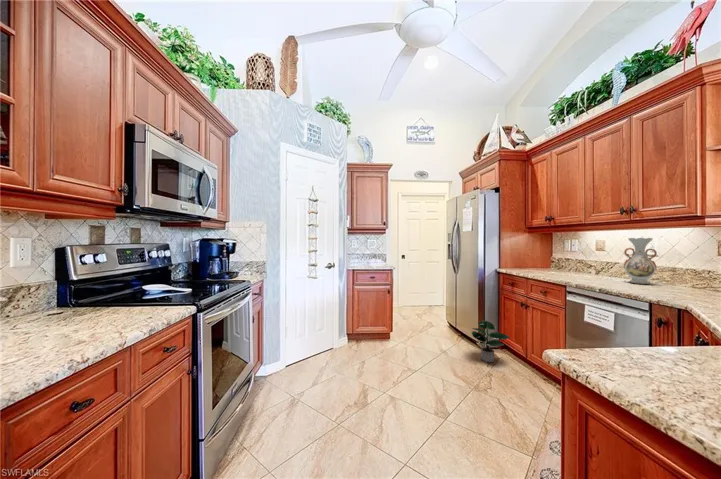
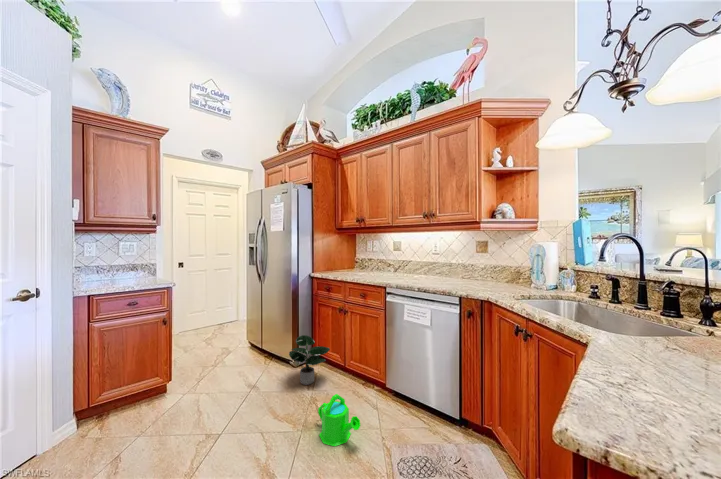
vase: present [624,238,657,284] -> none [418,239,437,278]
watering can: none [487,367,522,409] -> present [318,394,360,446]

